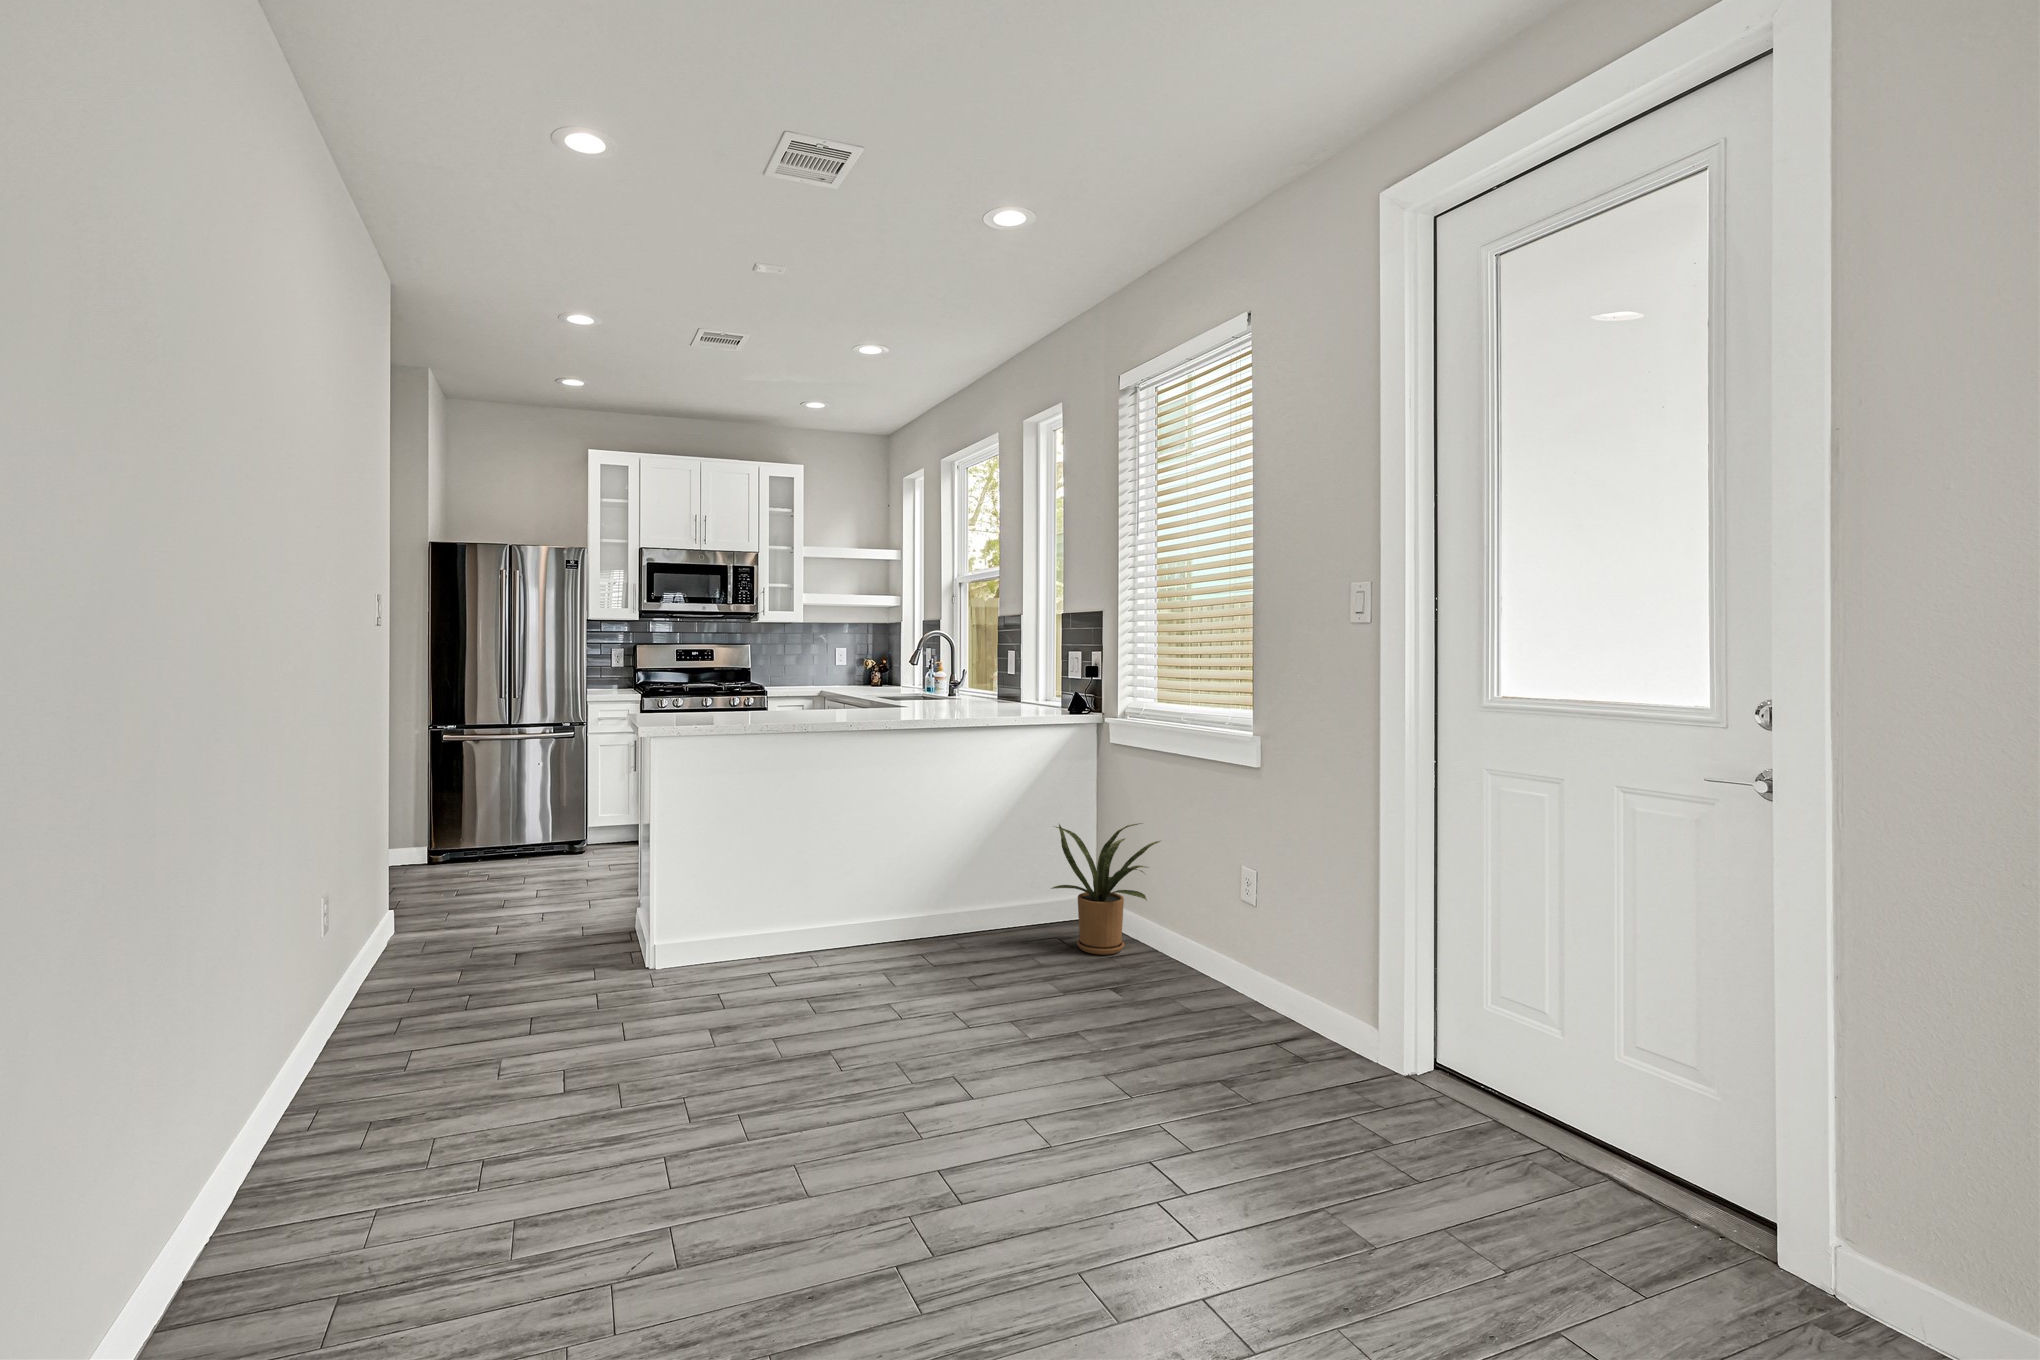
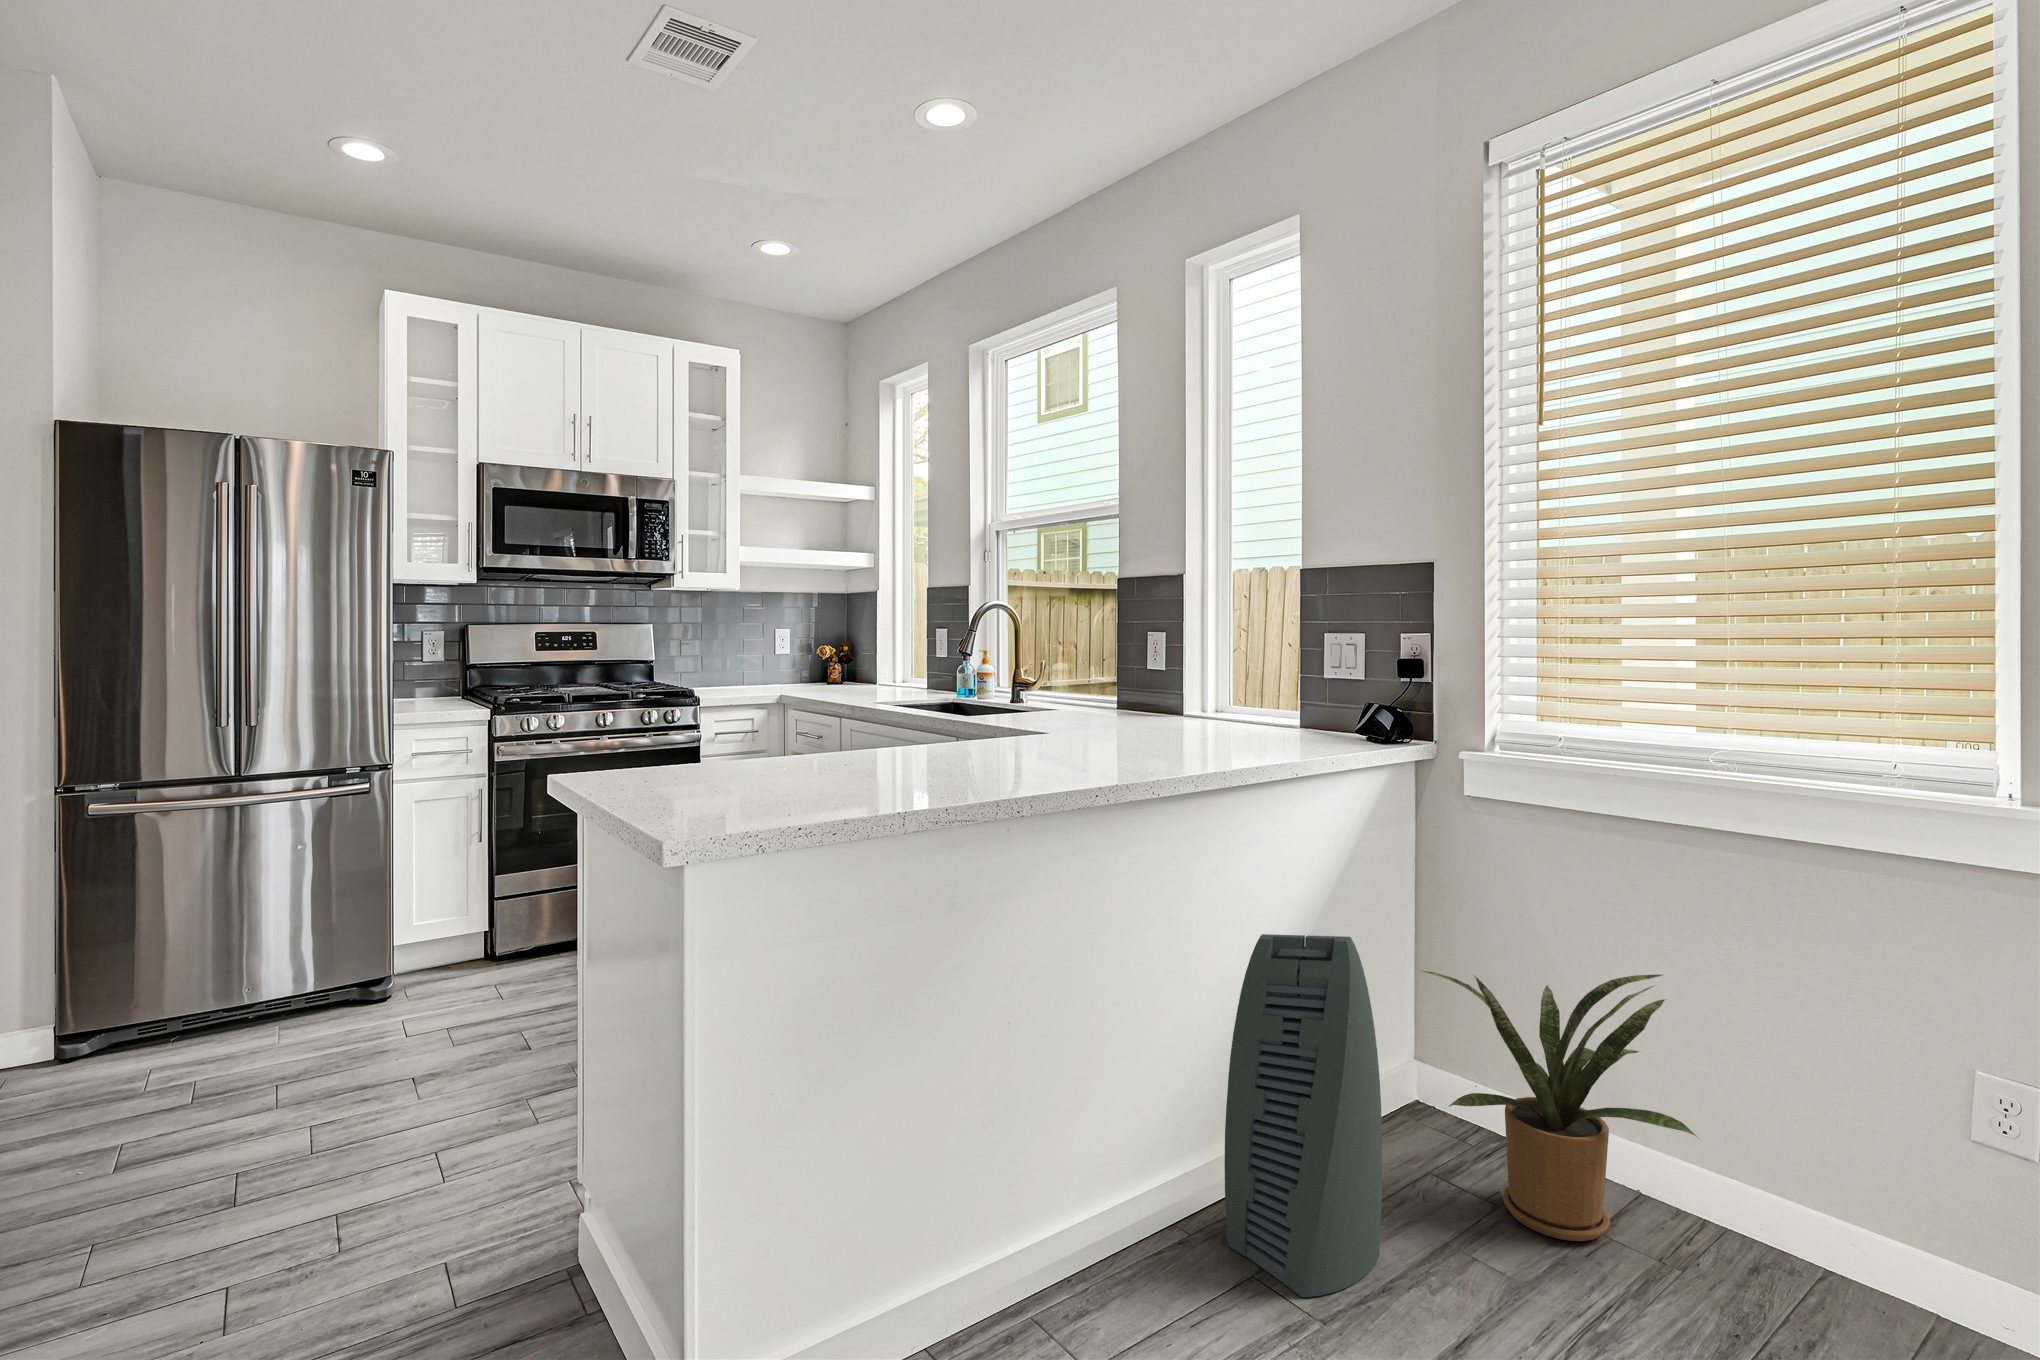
air purifier: none [924,795,1001,959] -> present [1224,934,1382,1297]

